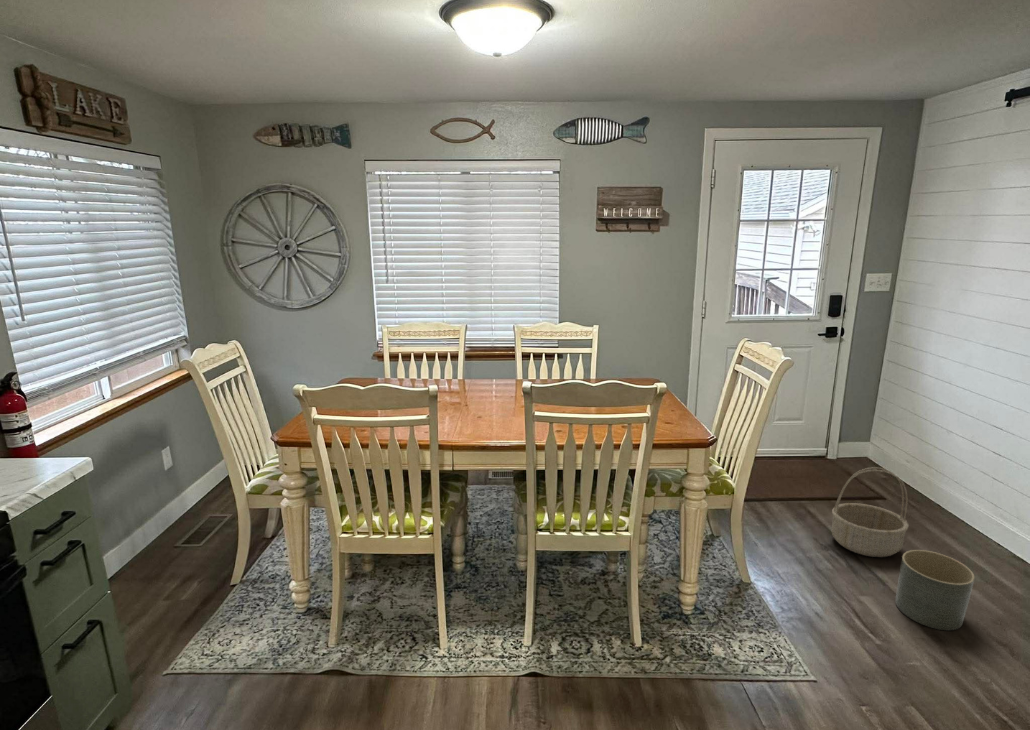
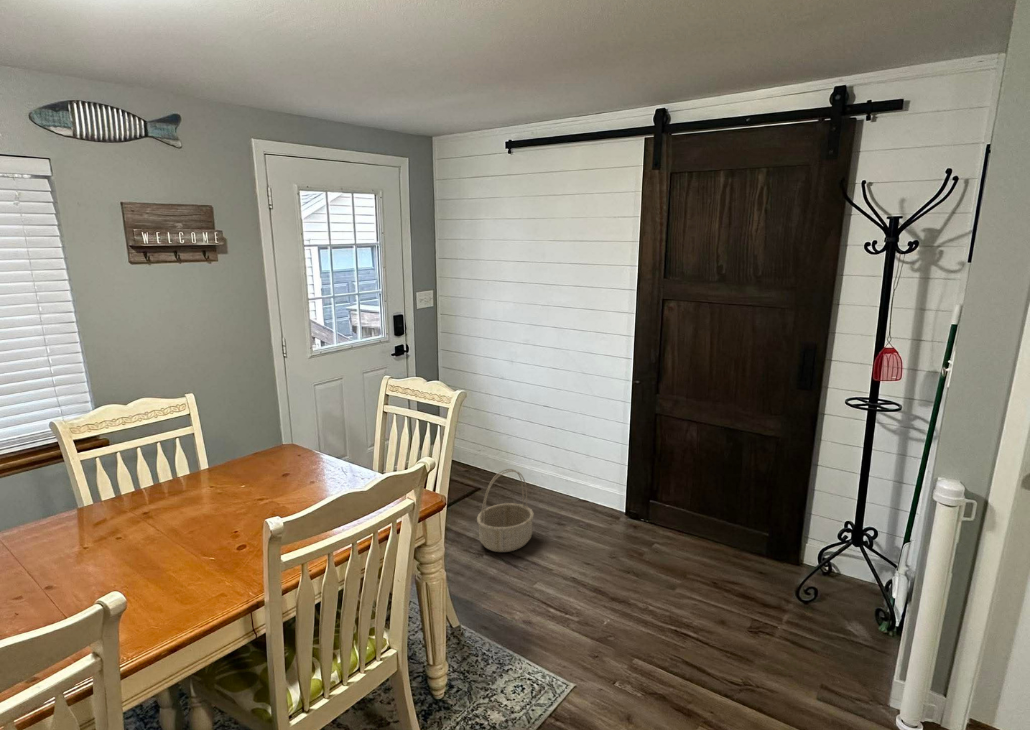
planter: present [896,550,974,630] -> none [556,524,605,587]

